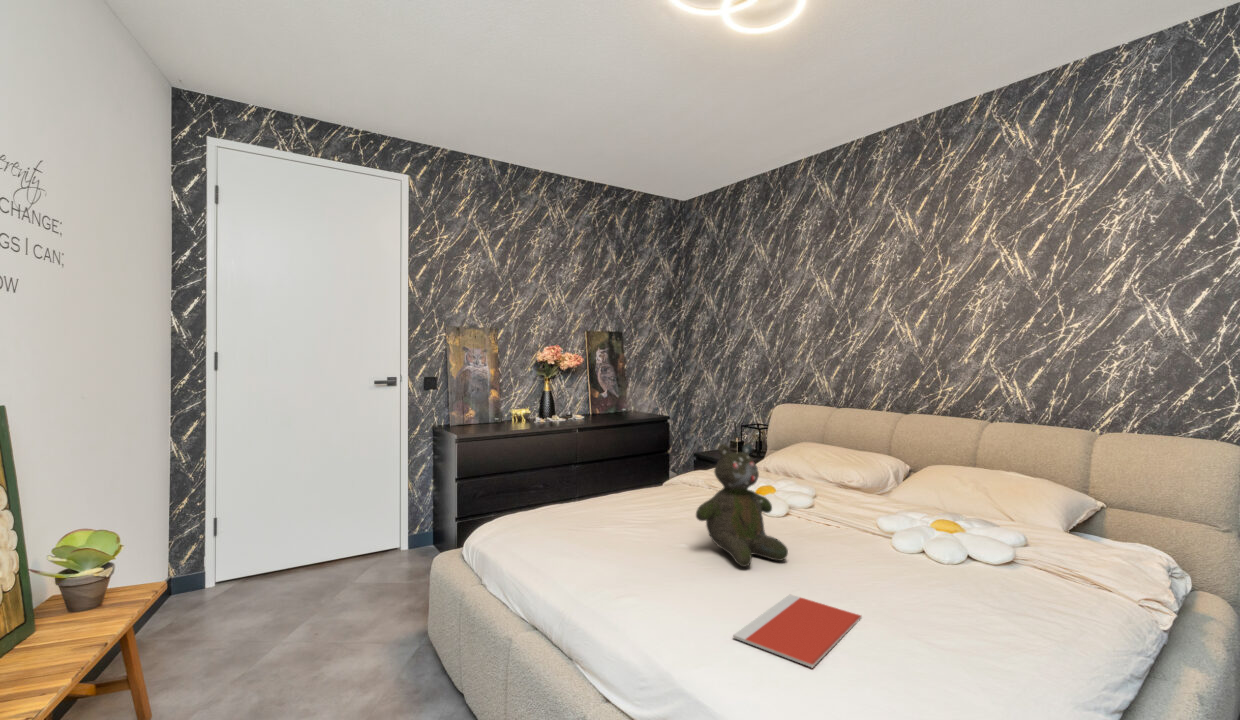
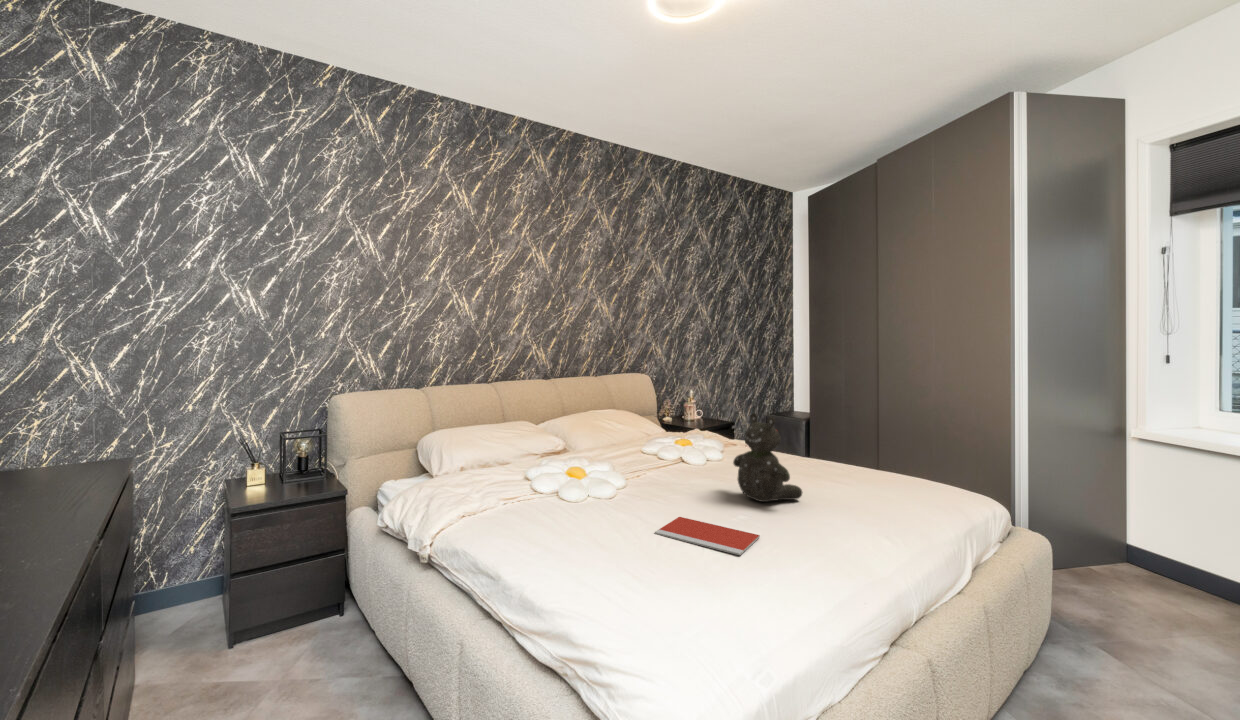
notebook: present [733,594,862,667] -> present [655,517,760,555]

